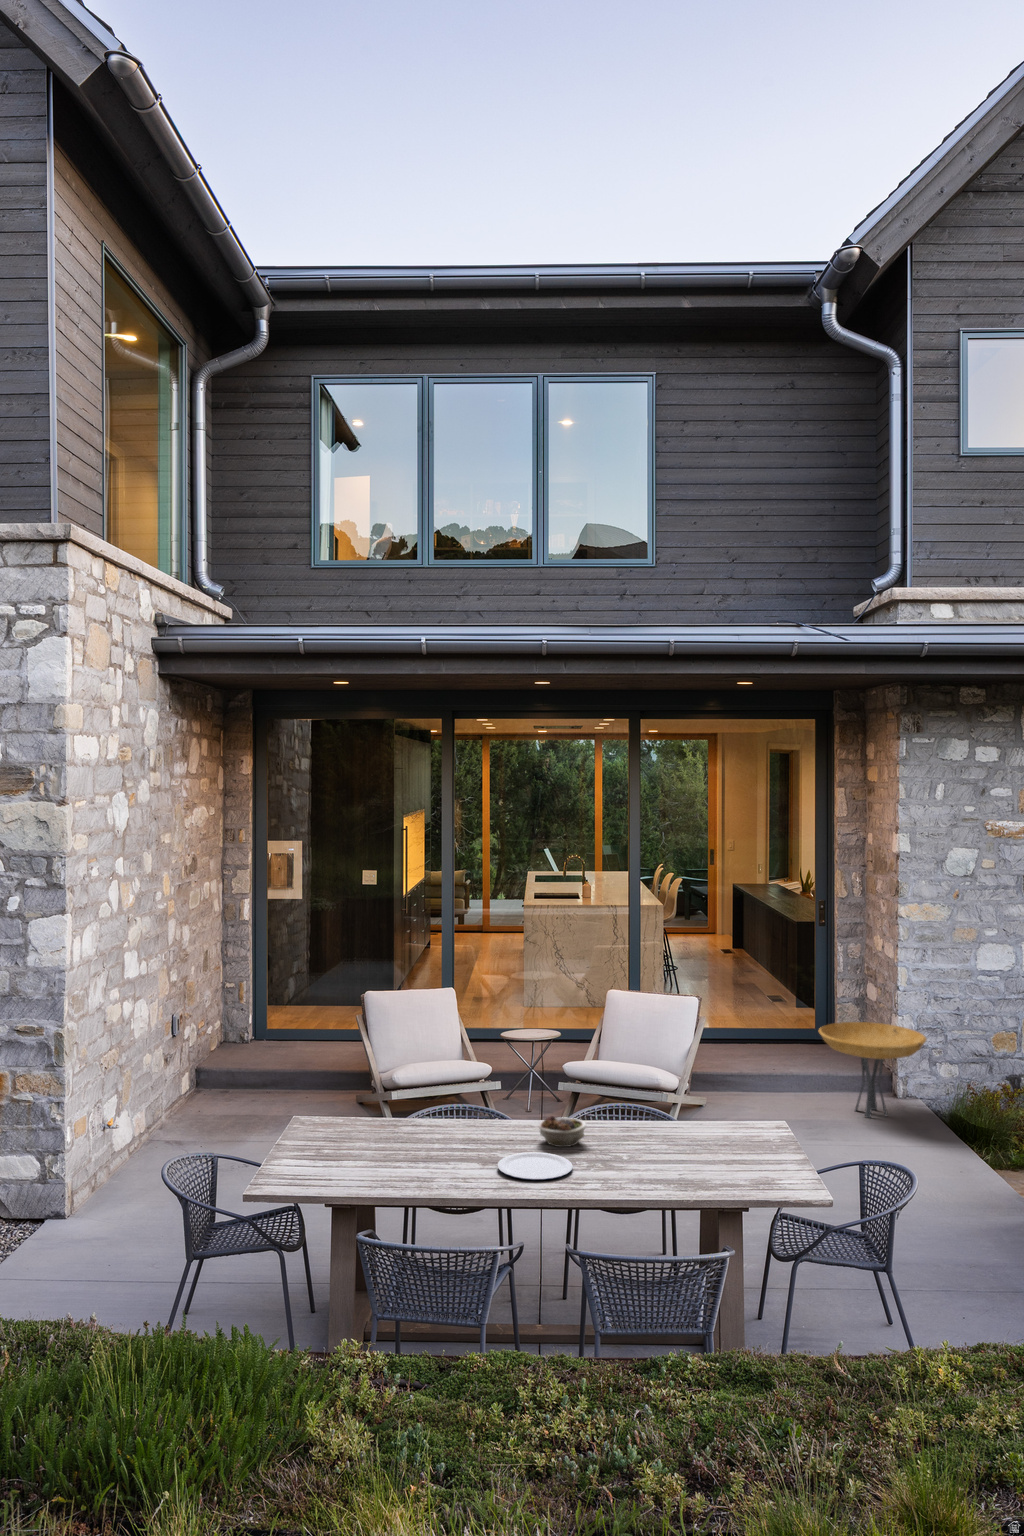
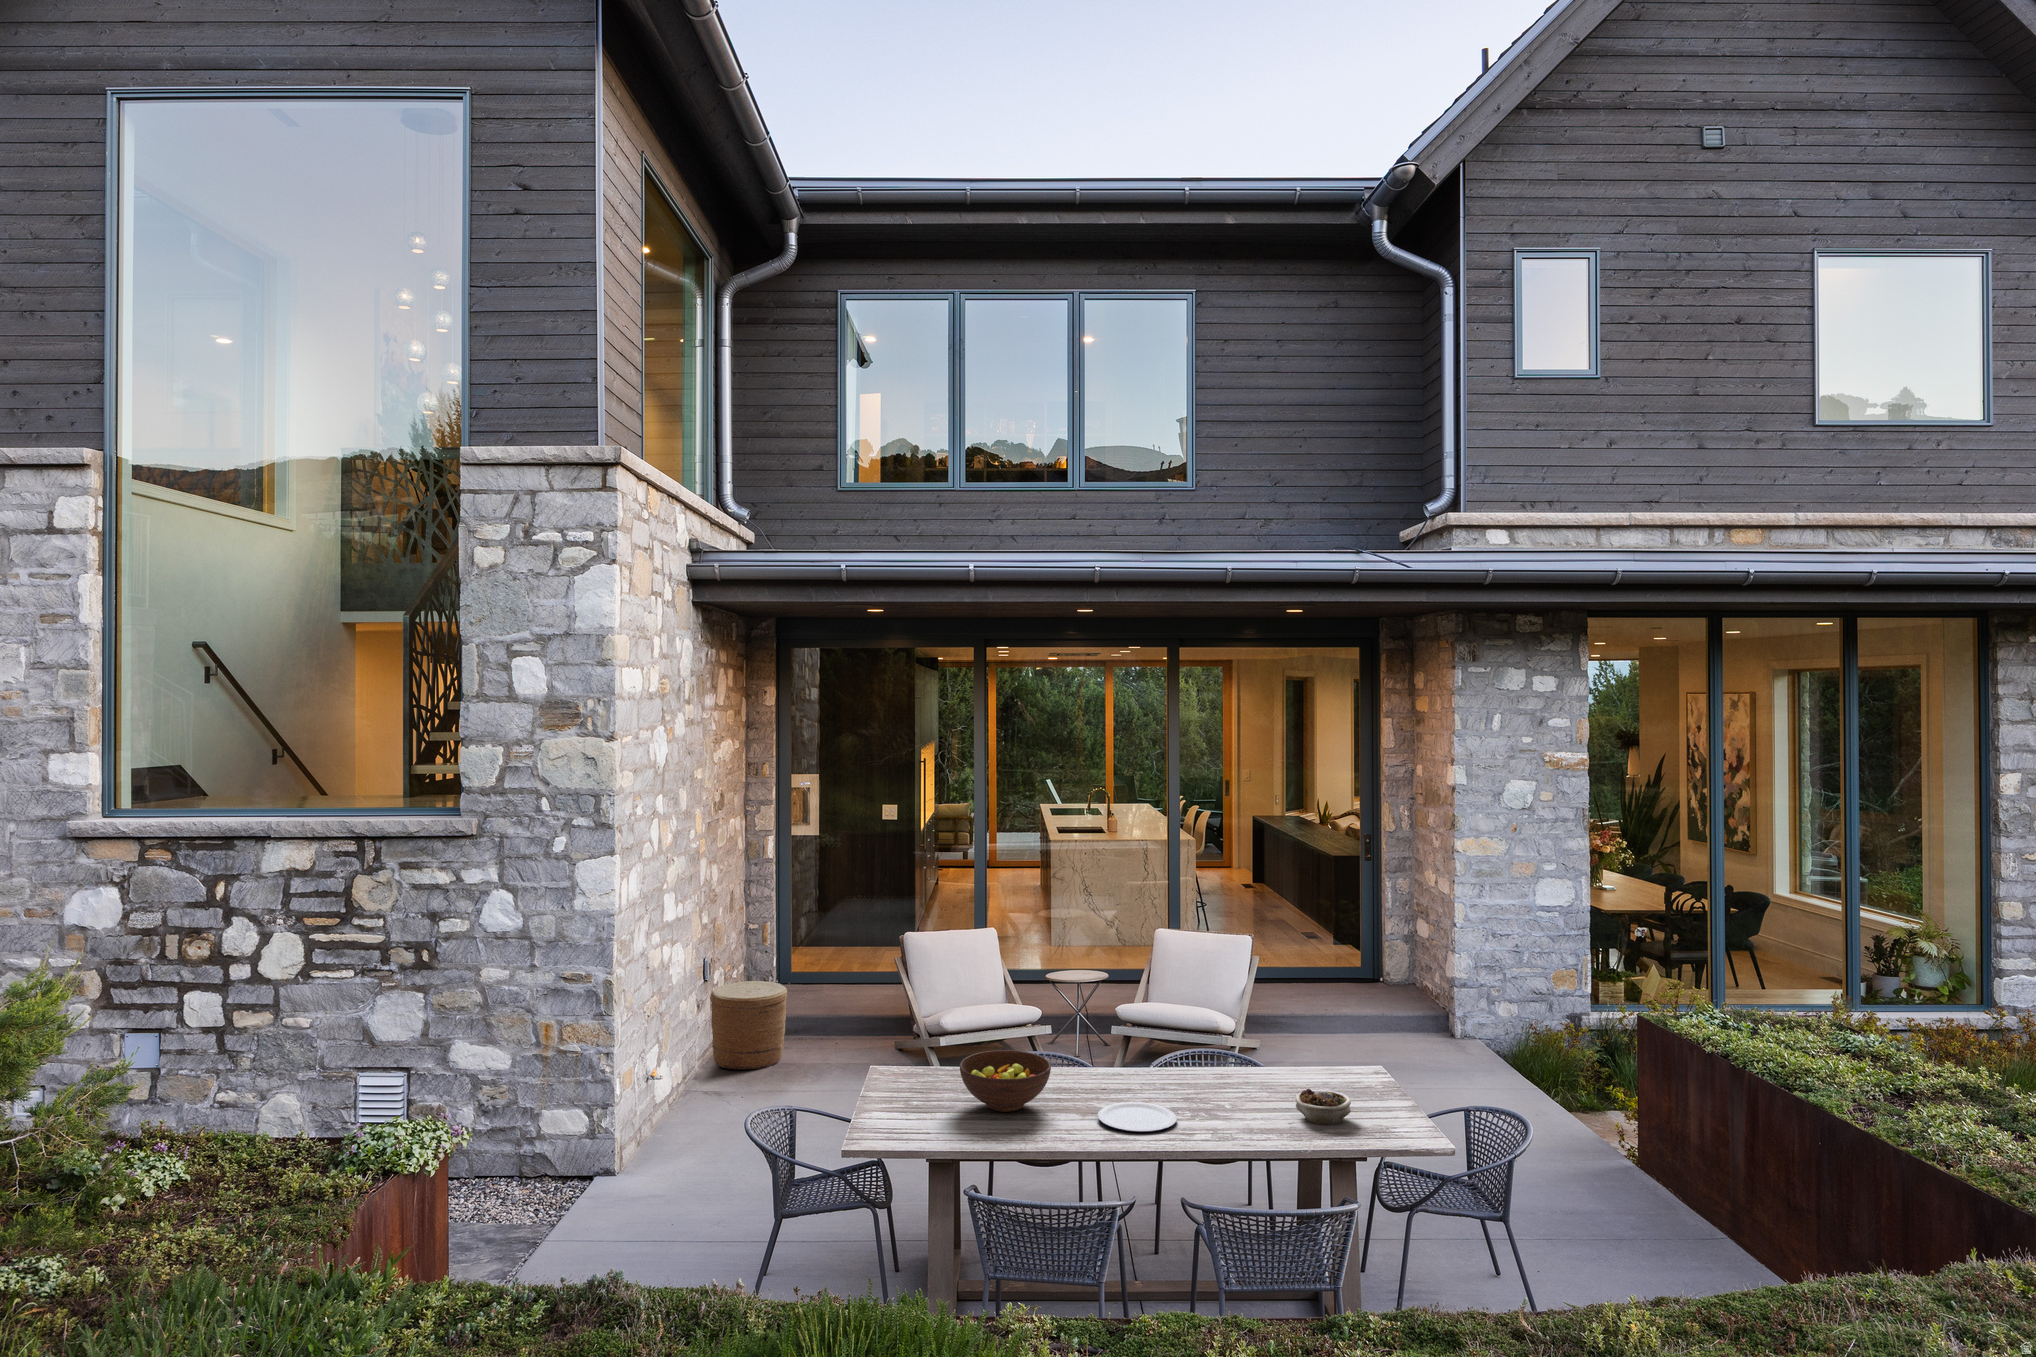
side table: present [819,1022,927,1118] -> none [1377,959,1490,1059]
woven basket: none [177,1037,251,1120] -> present [710,981,787,1070]
fruit bowl: none [371,1102,458,1160] -> present [960,1050,1051,1112]
succulent planter: present [539,1116,586,1147] -> present [1296,1089,1351,1125]

